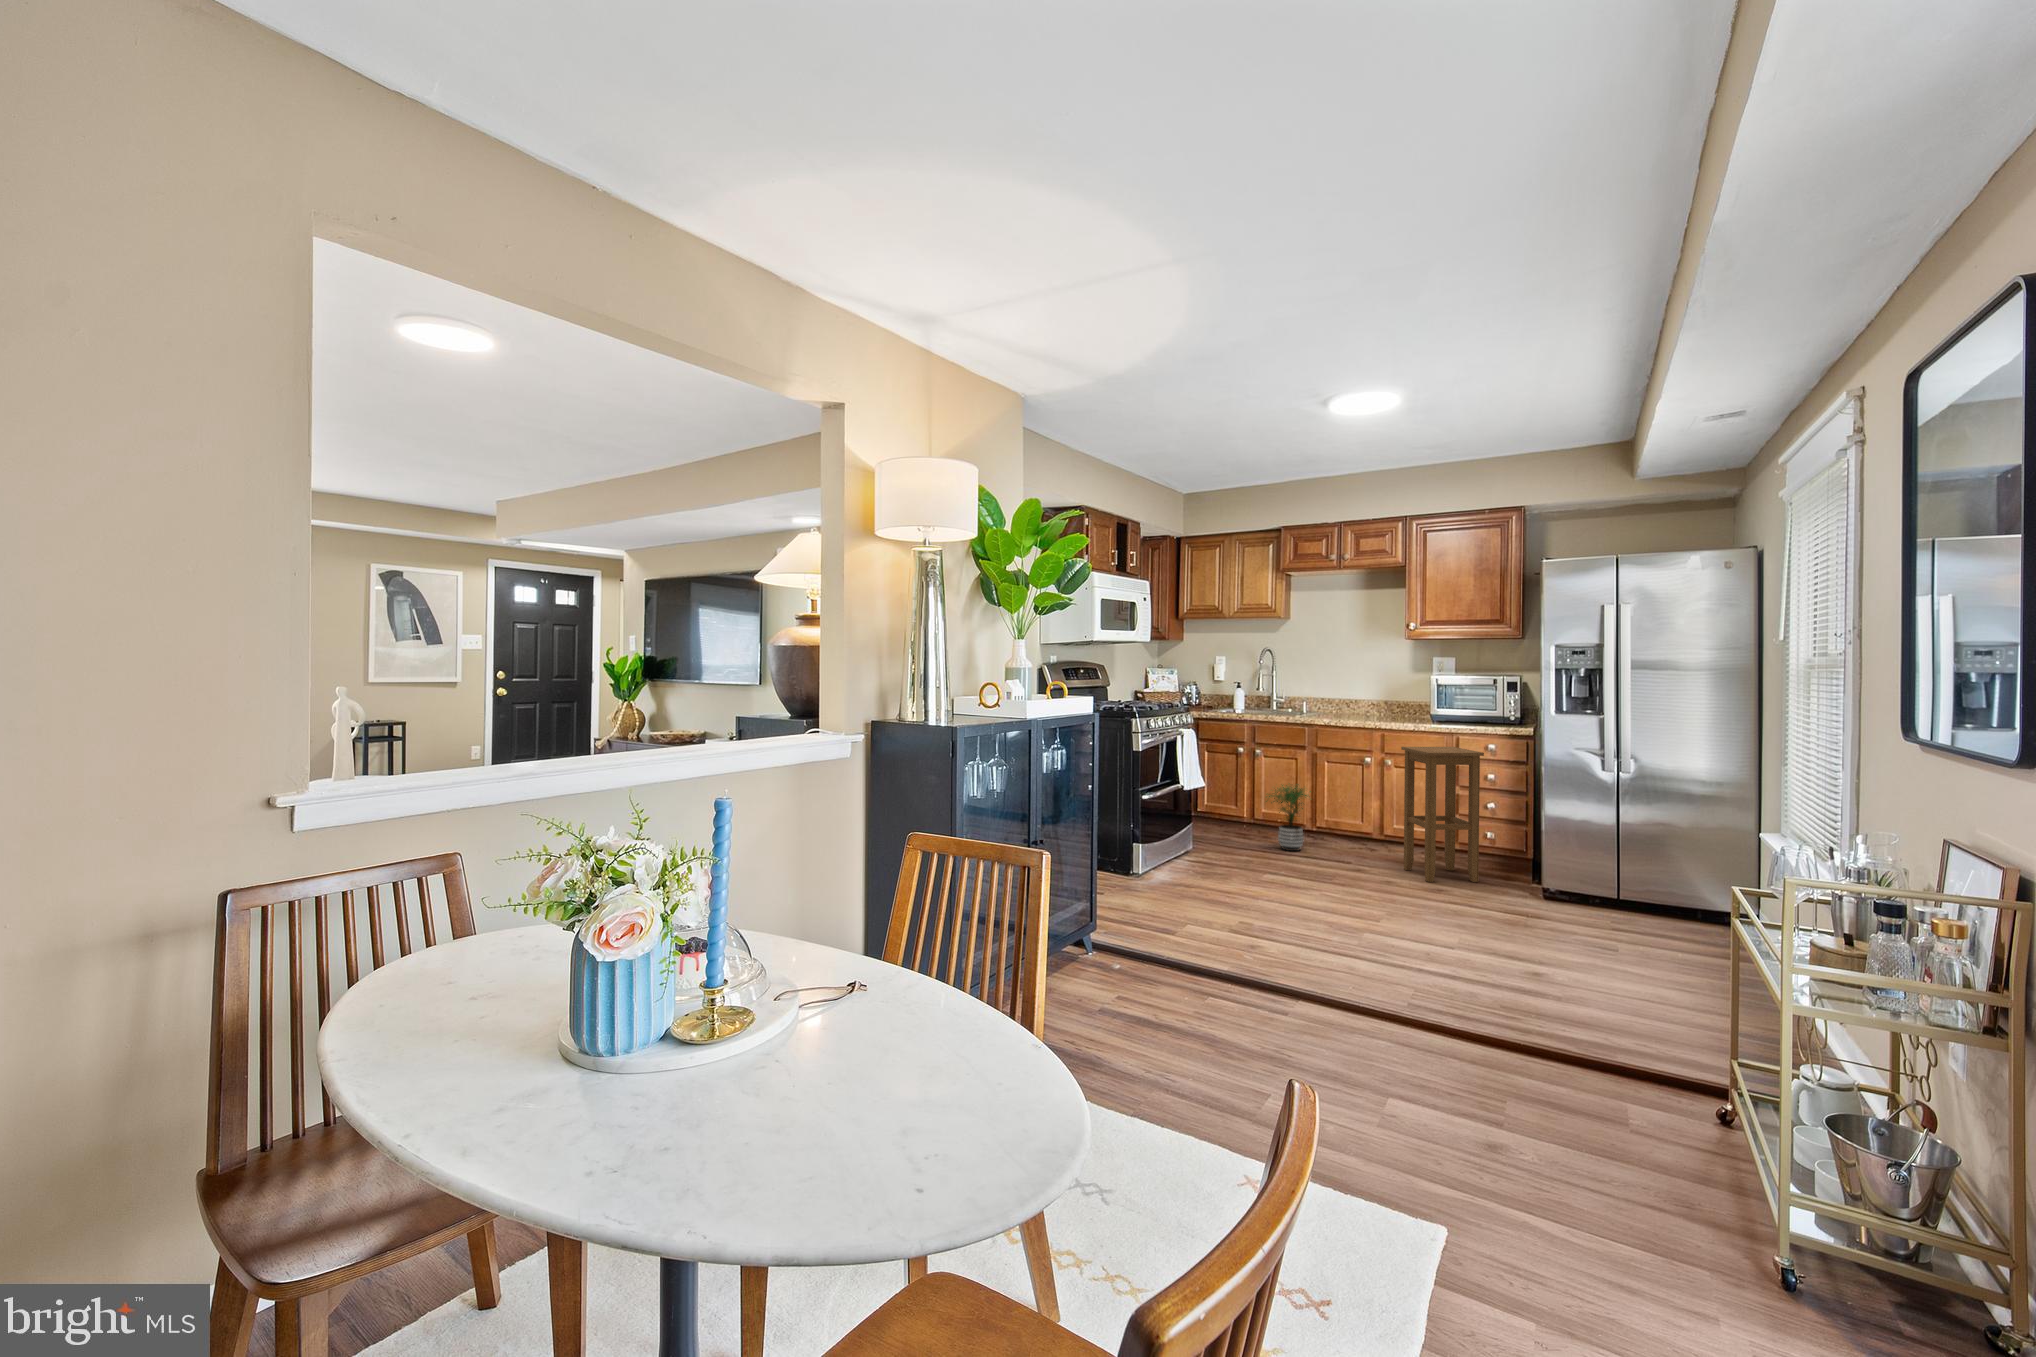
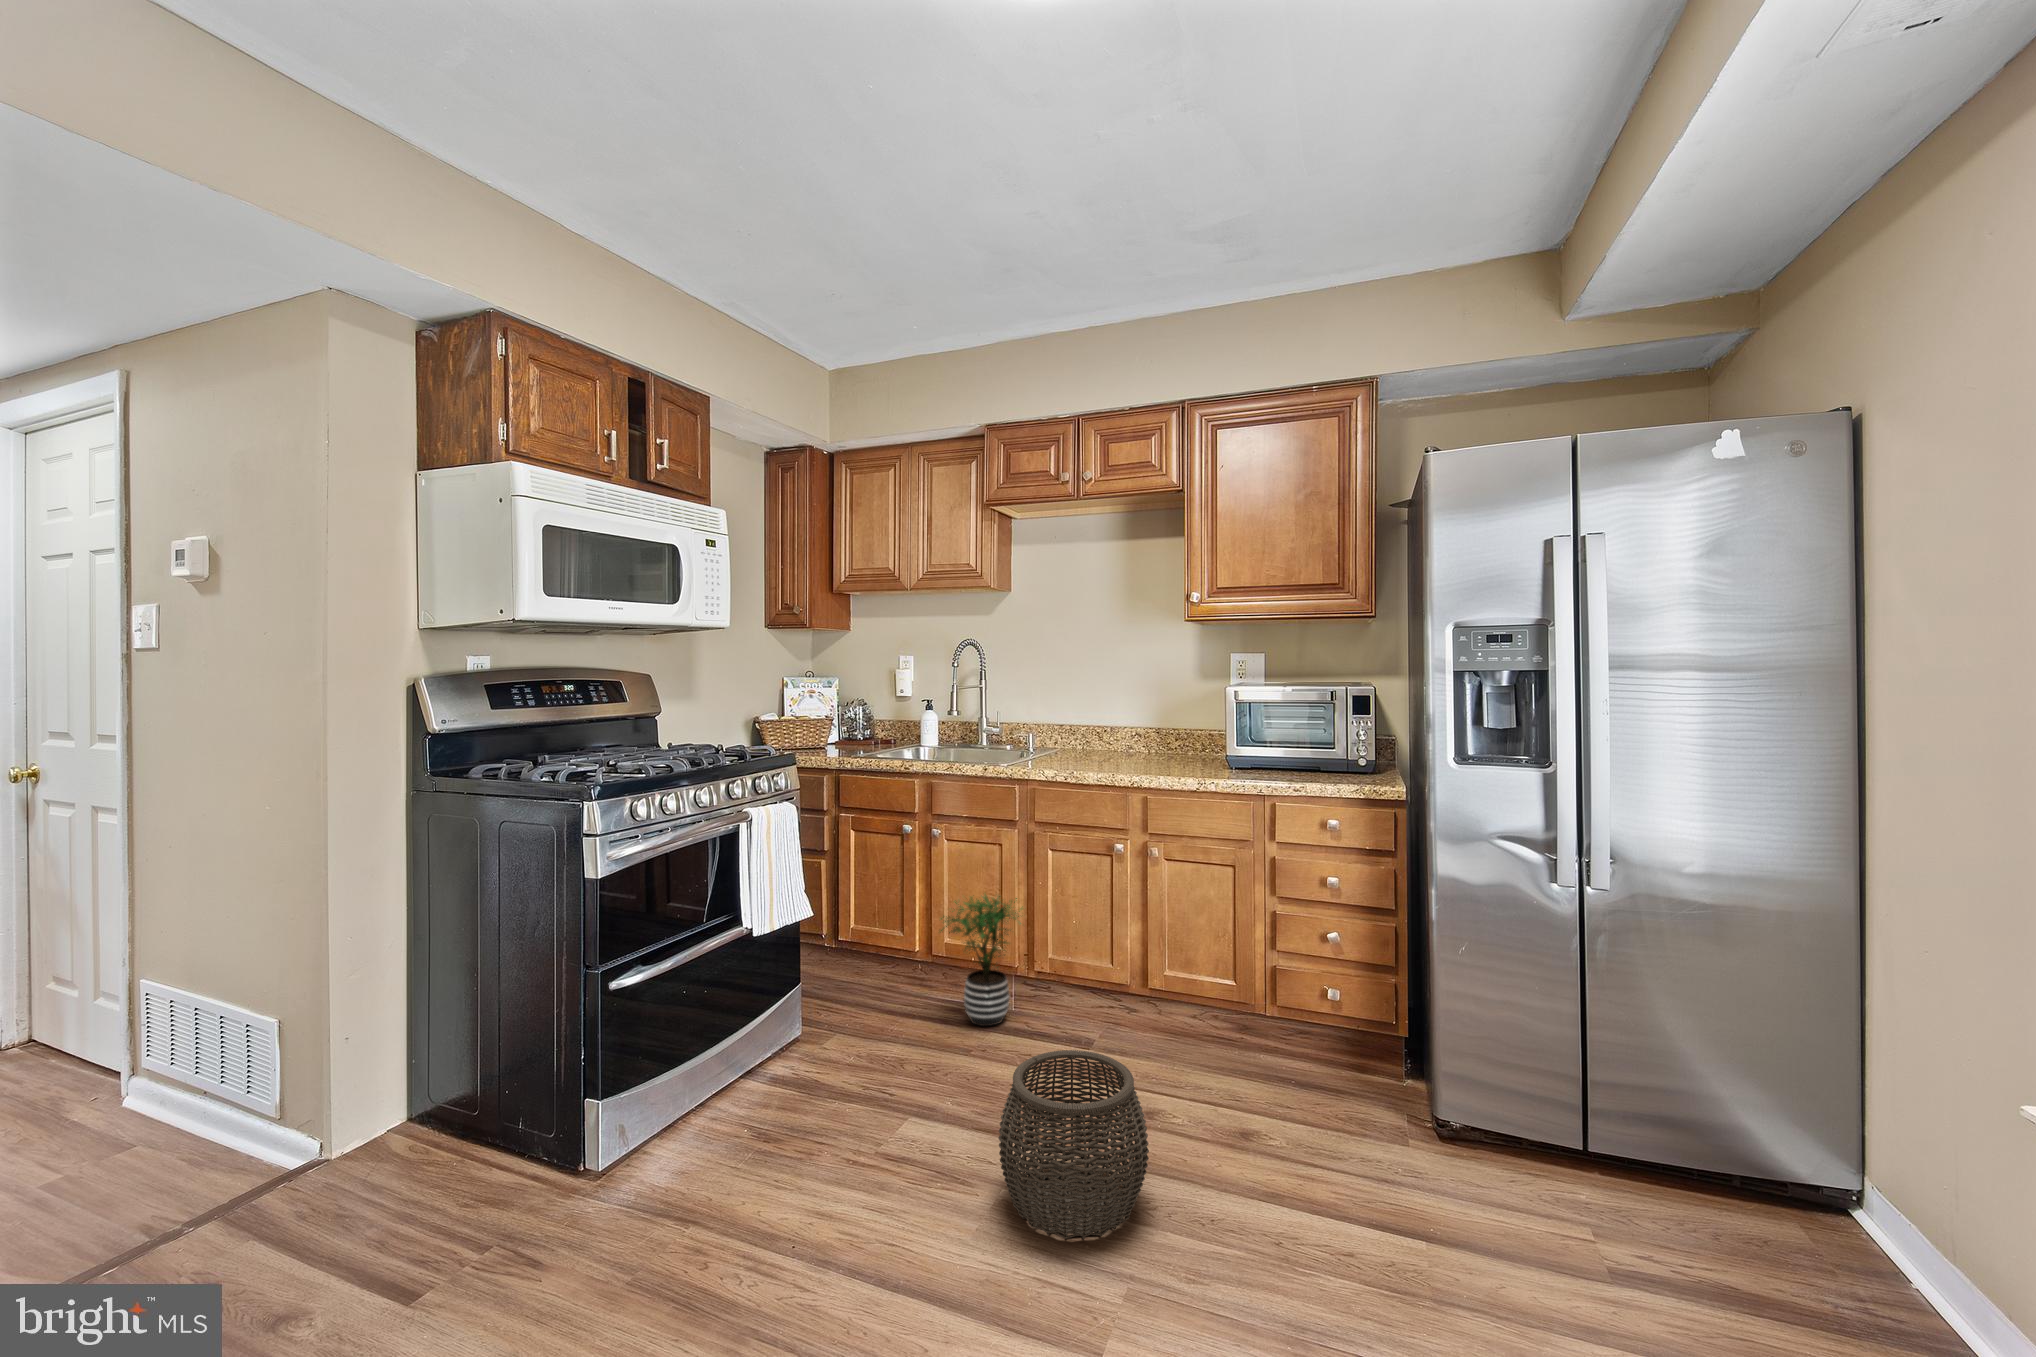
stool: present [1401,747,1484,882] -> none [1174,826,1324,1120]
woven basket: none [1324,835,1395,901] -> present [999,1050,1149,1239]

